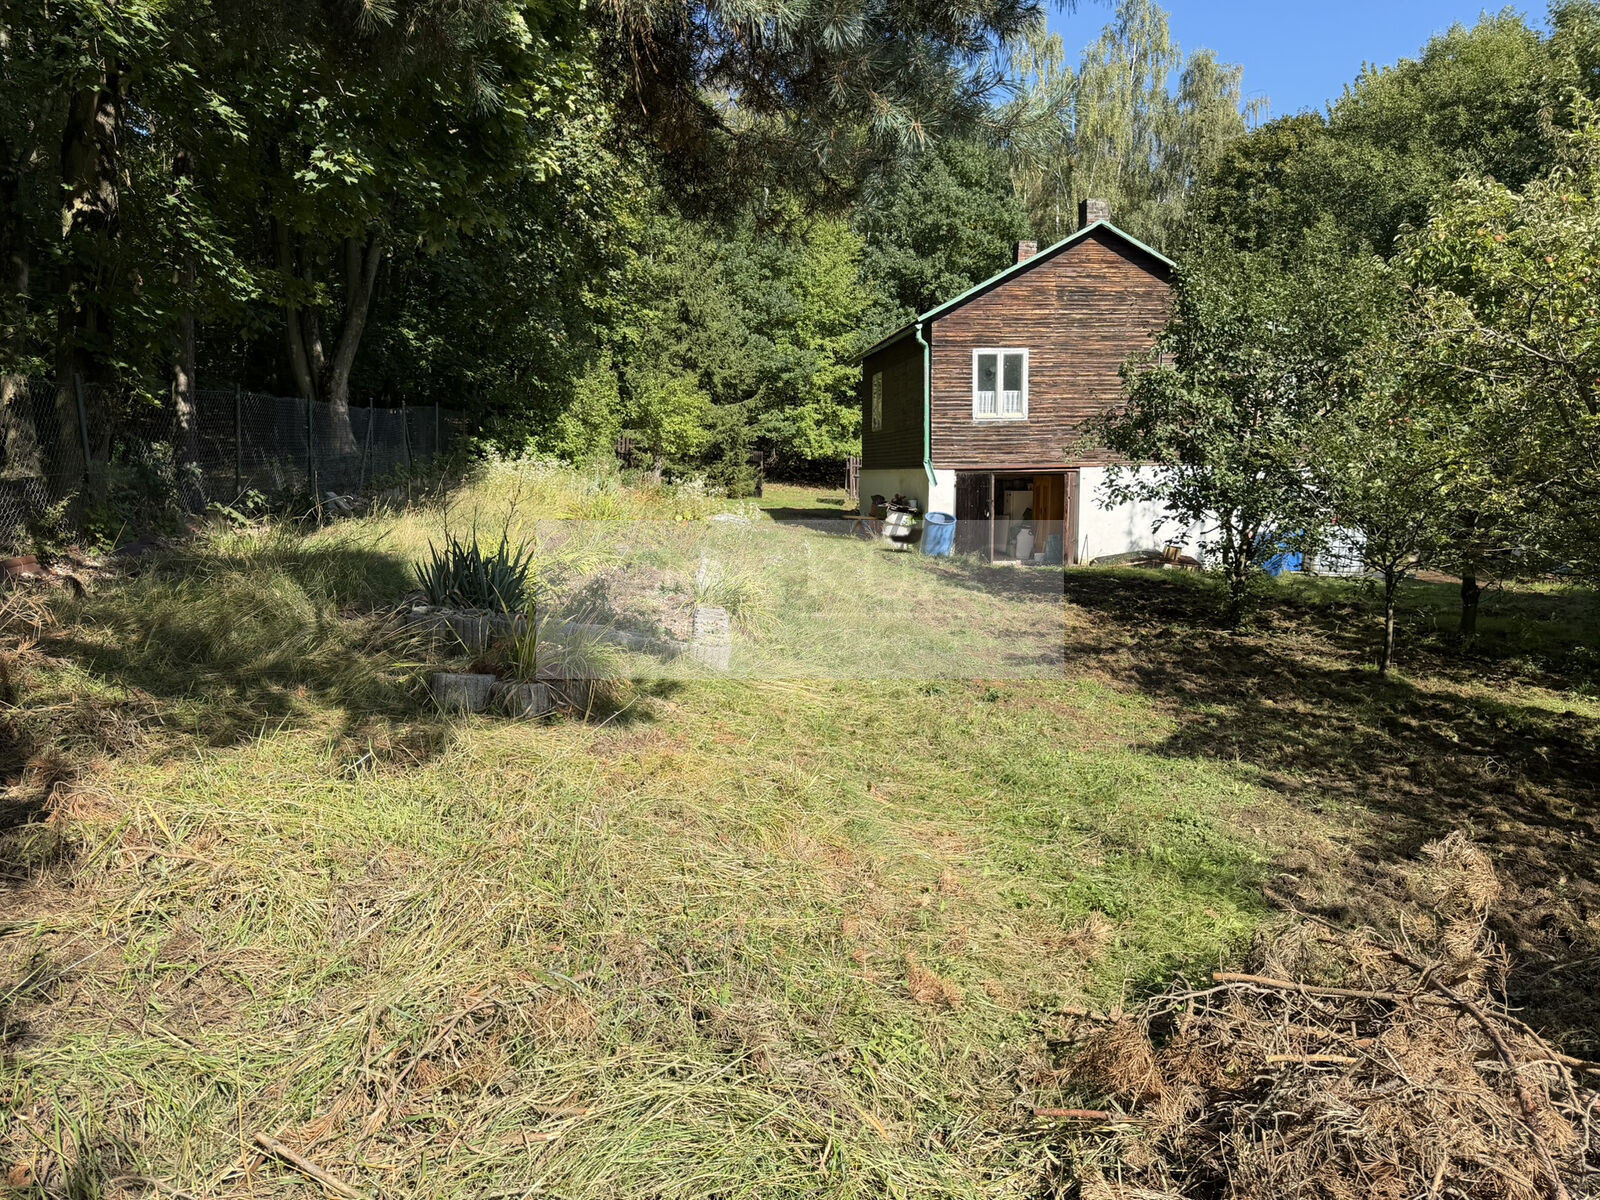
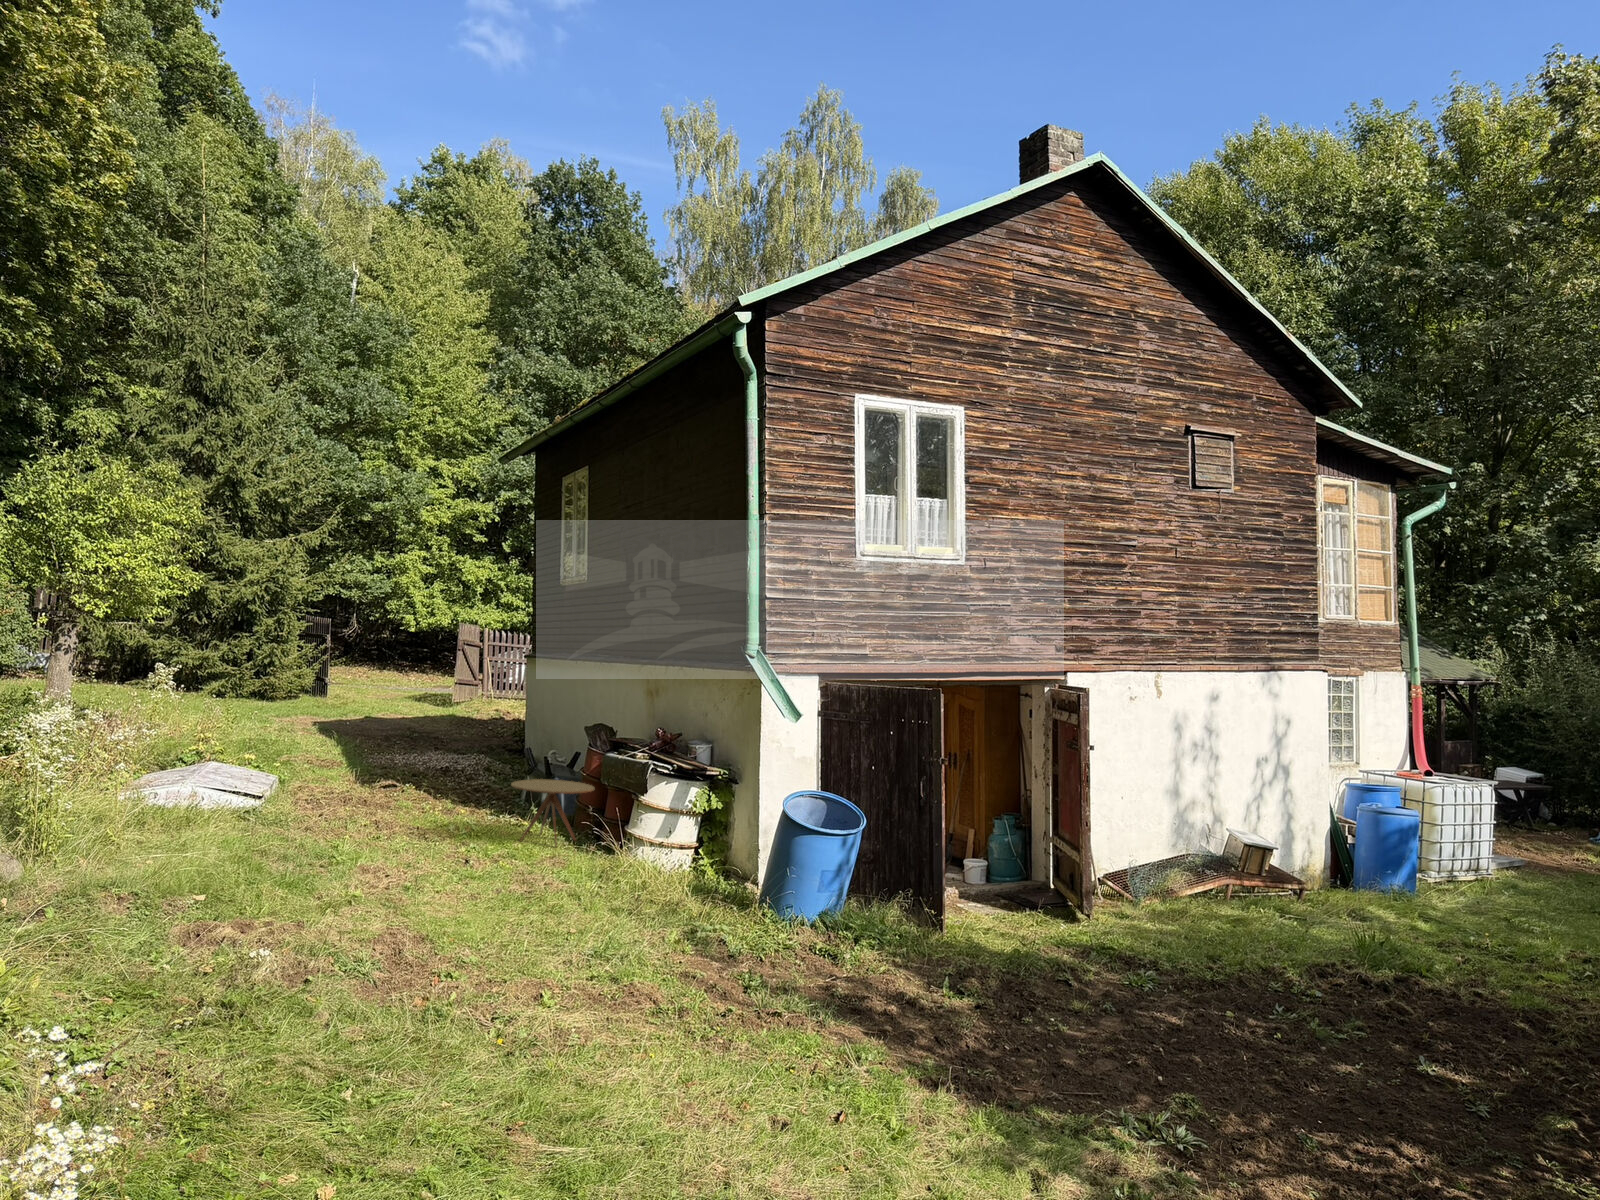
lounge chair: present [890,528,924,550] -> none [652,827,740,895]

